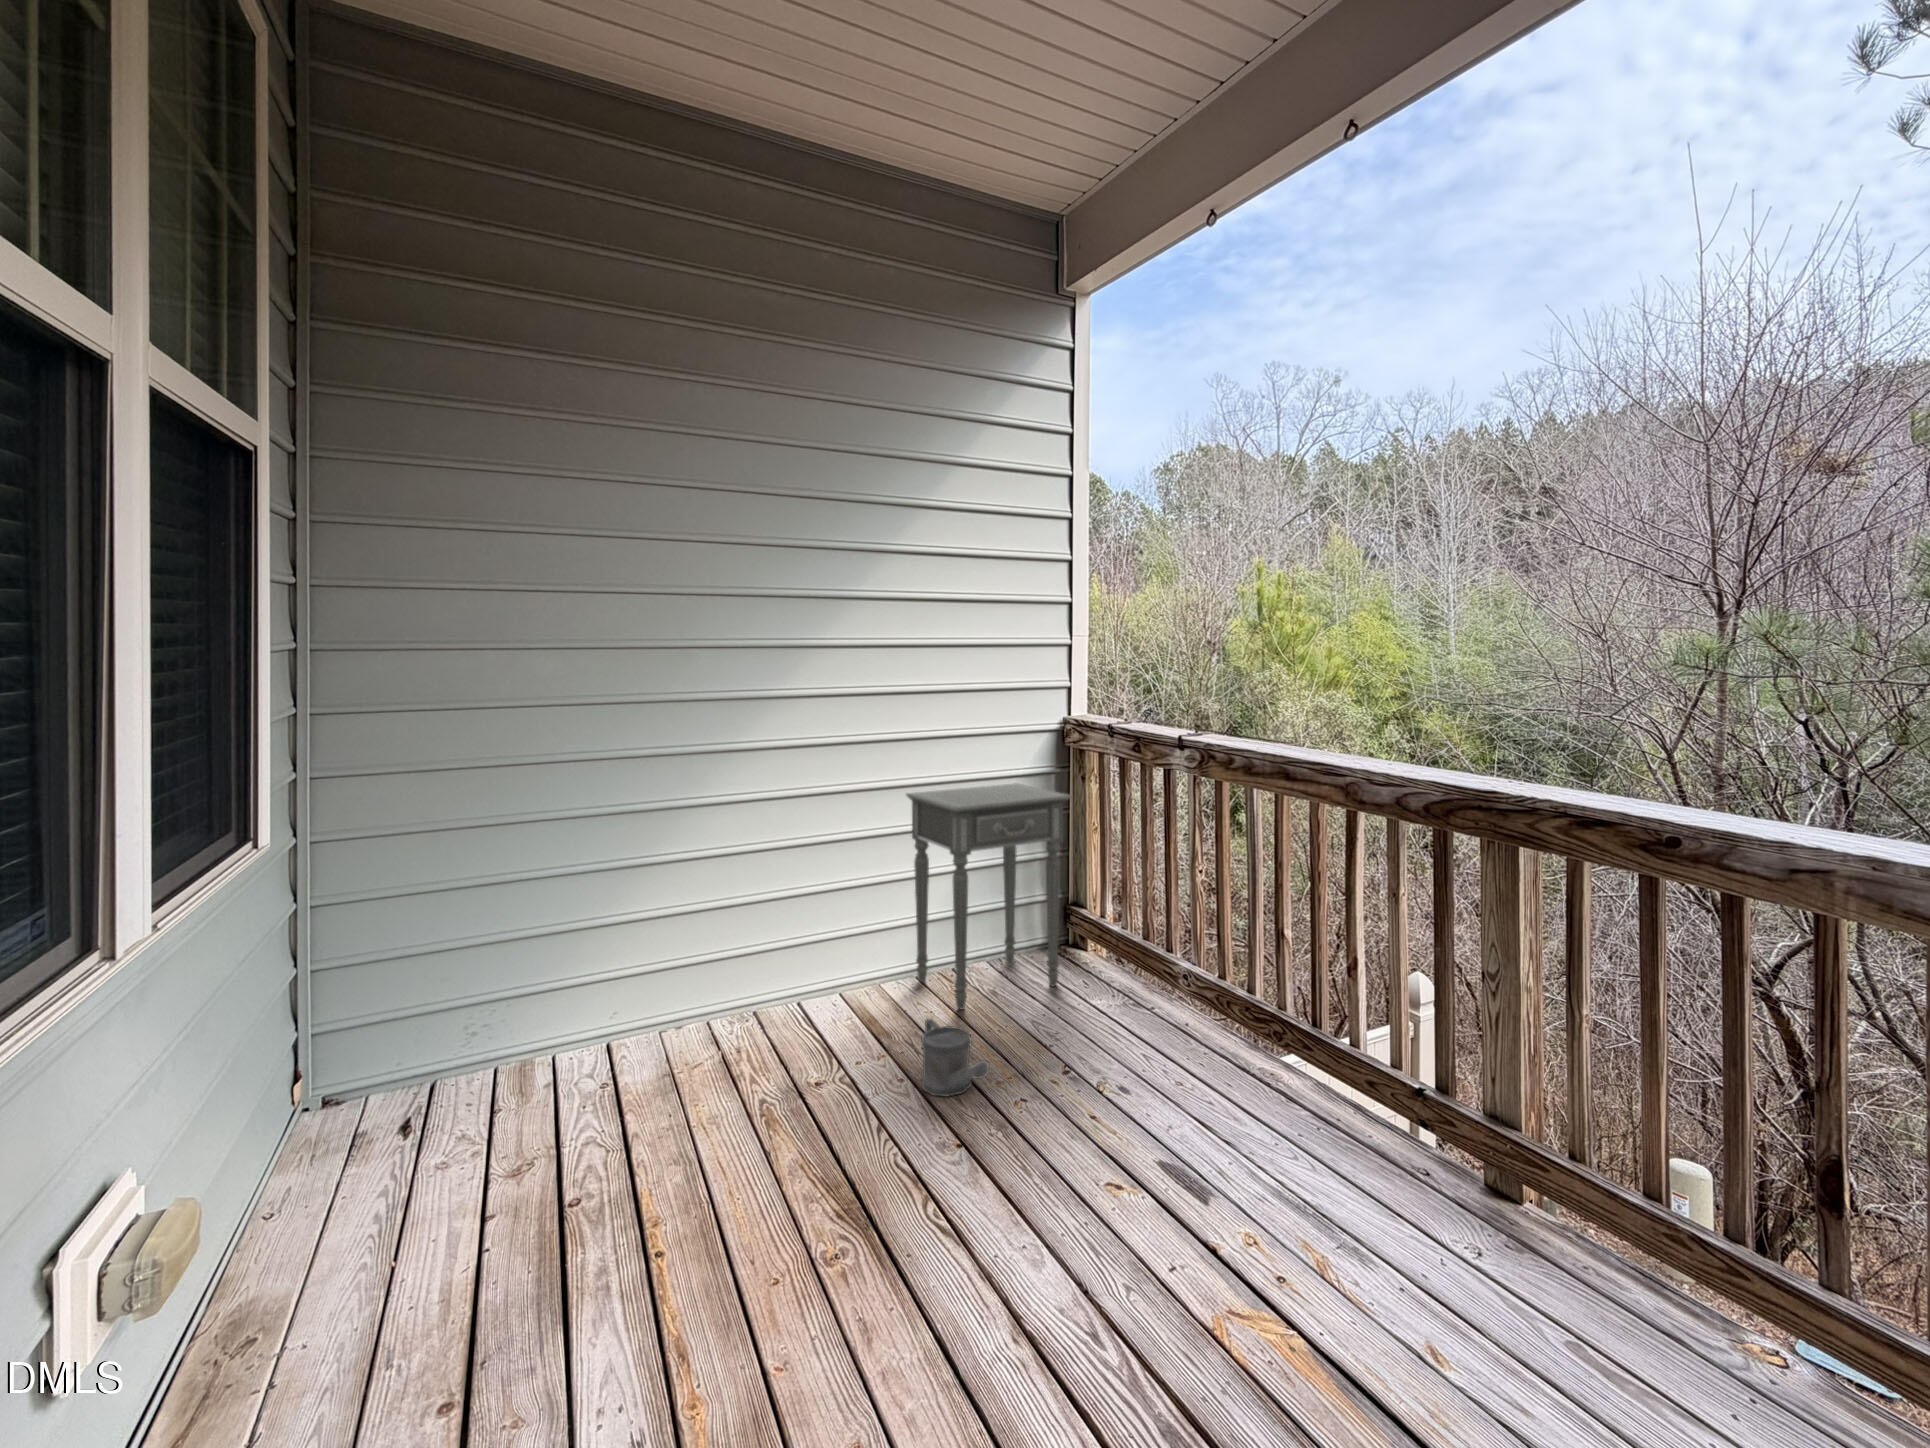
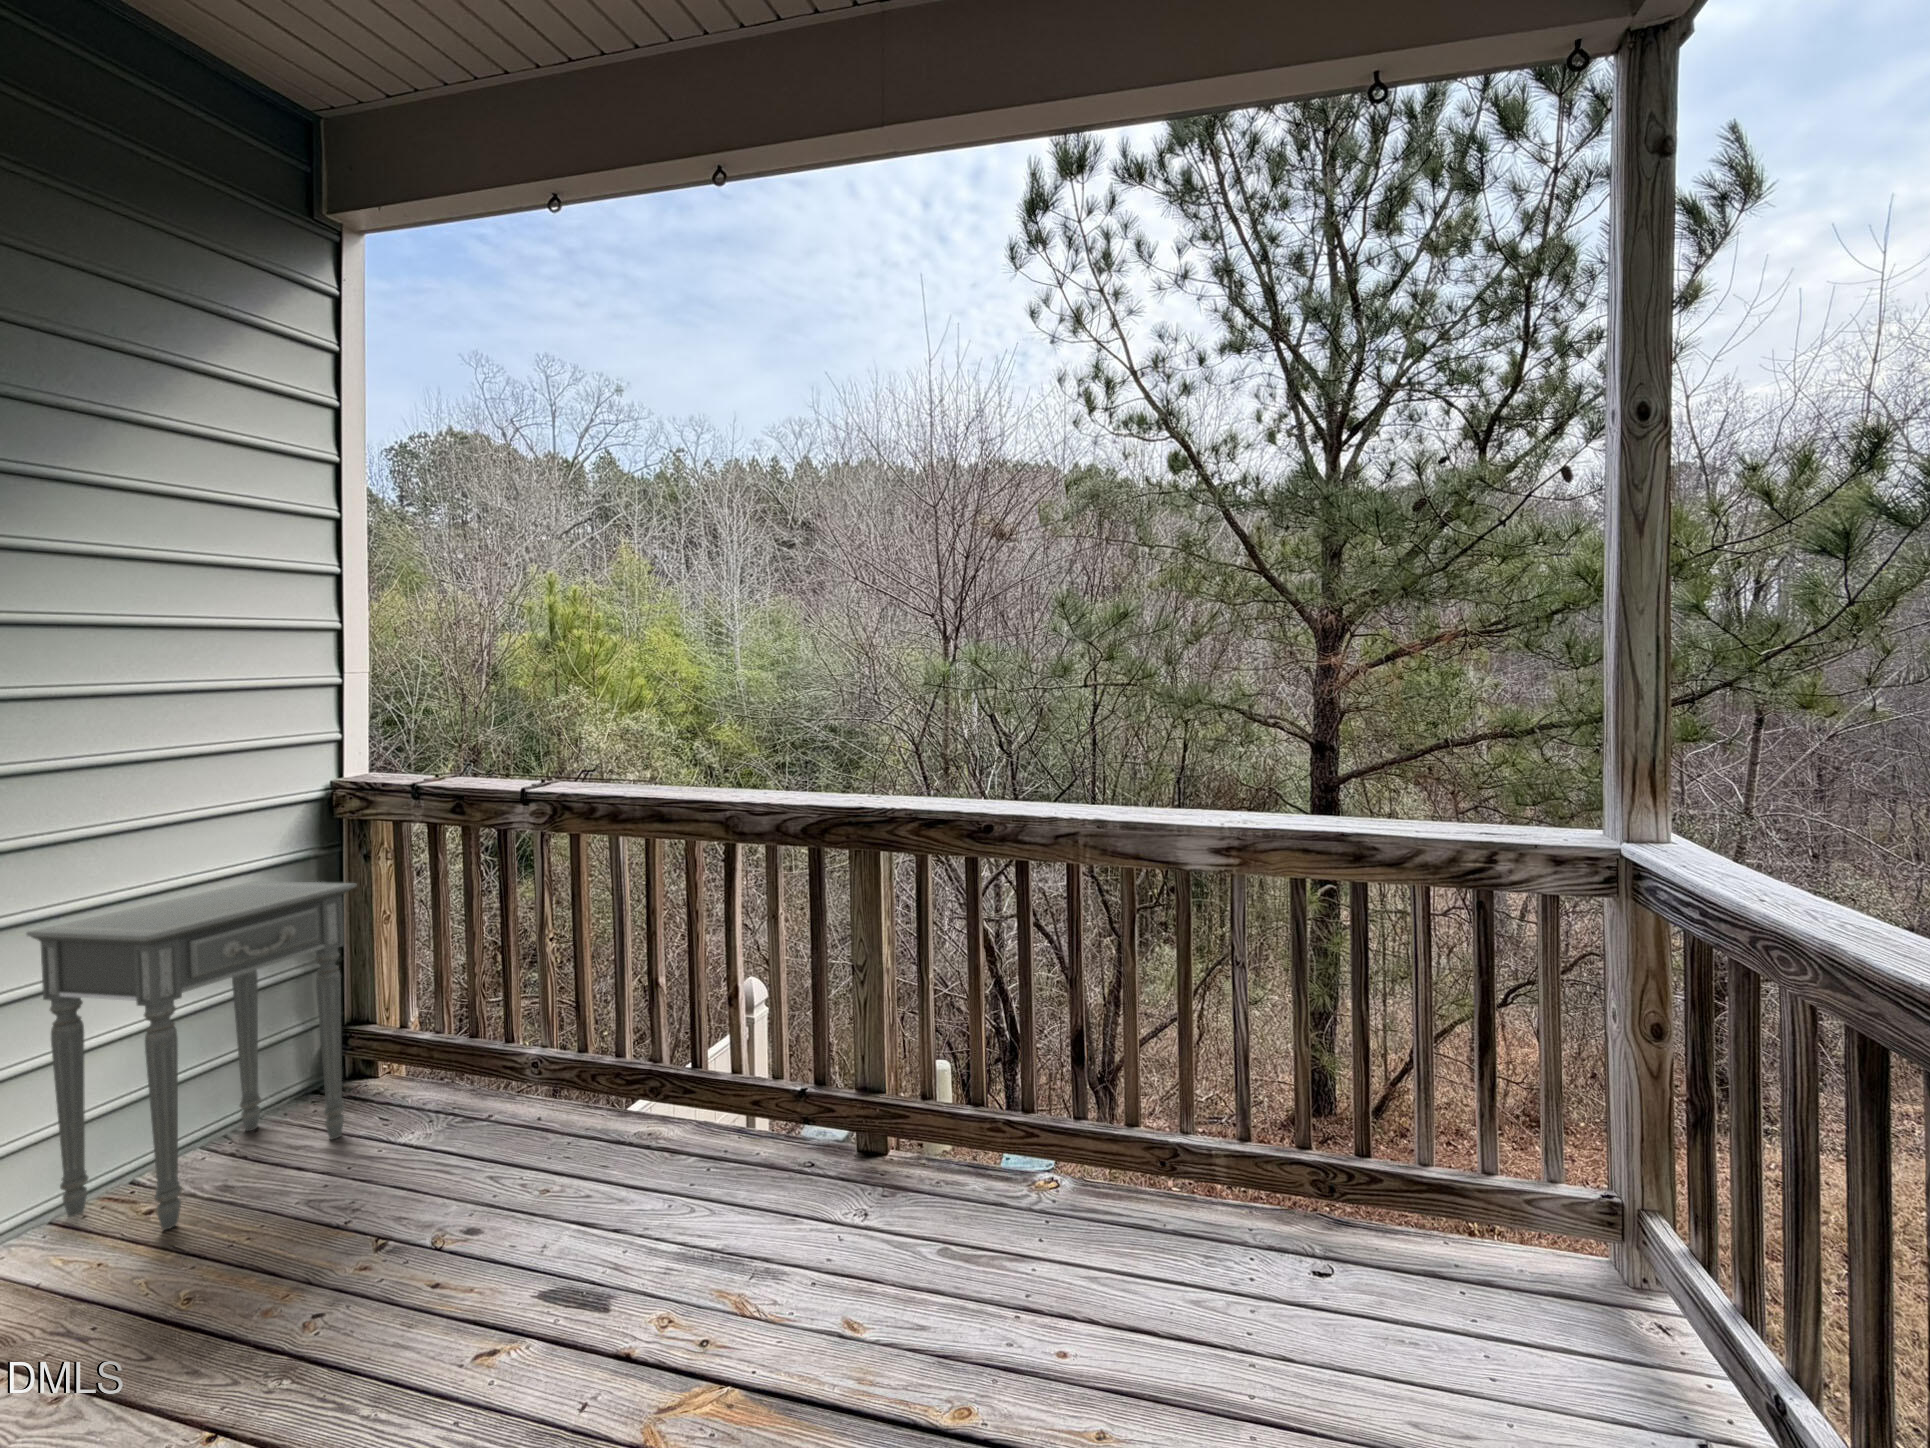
watering can: present [922,1019,989,1097] -> none [106,1254,257,1379]

